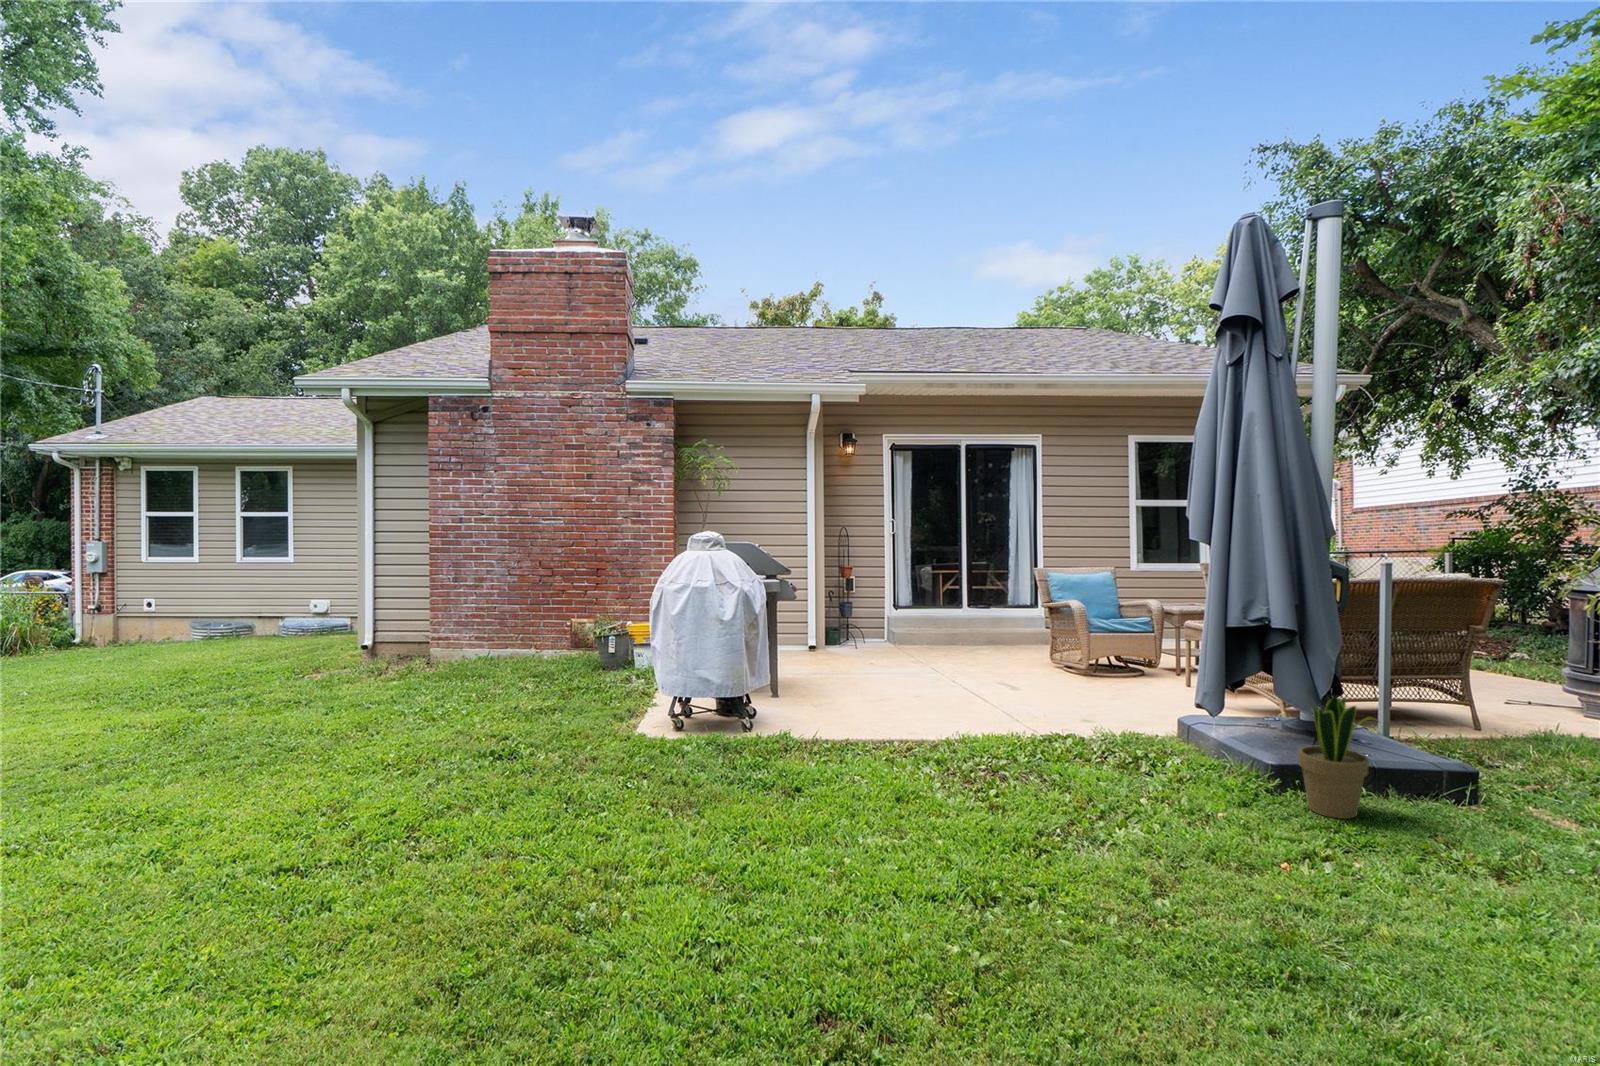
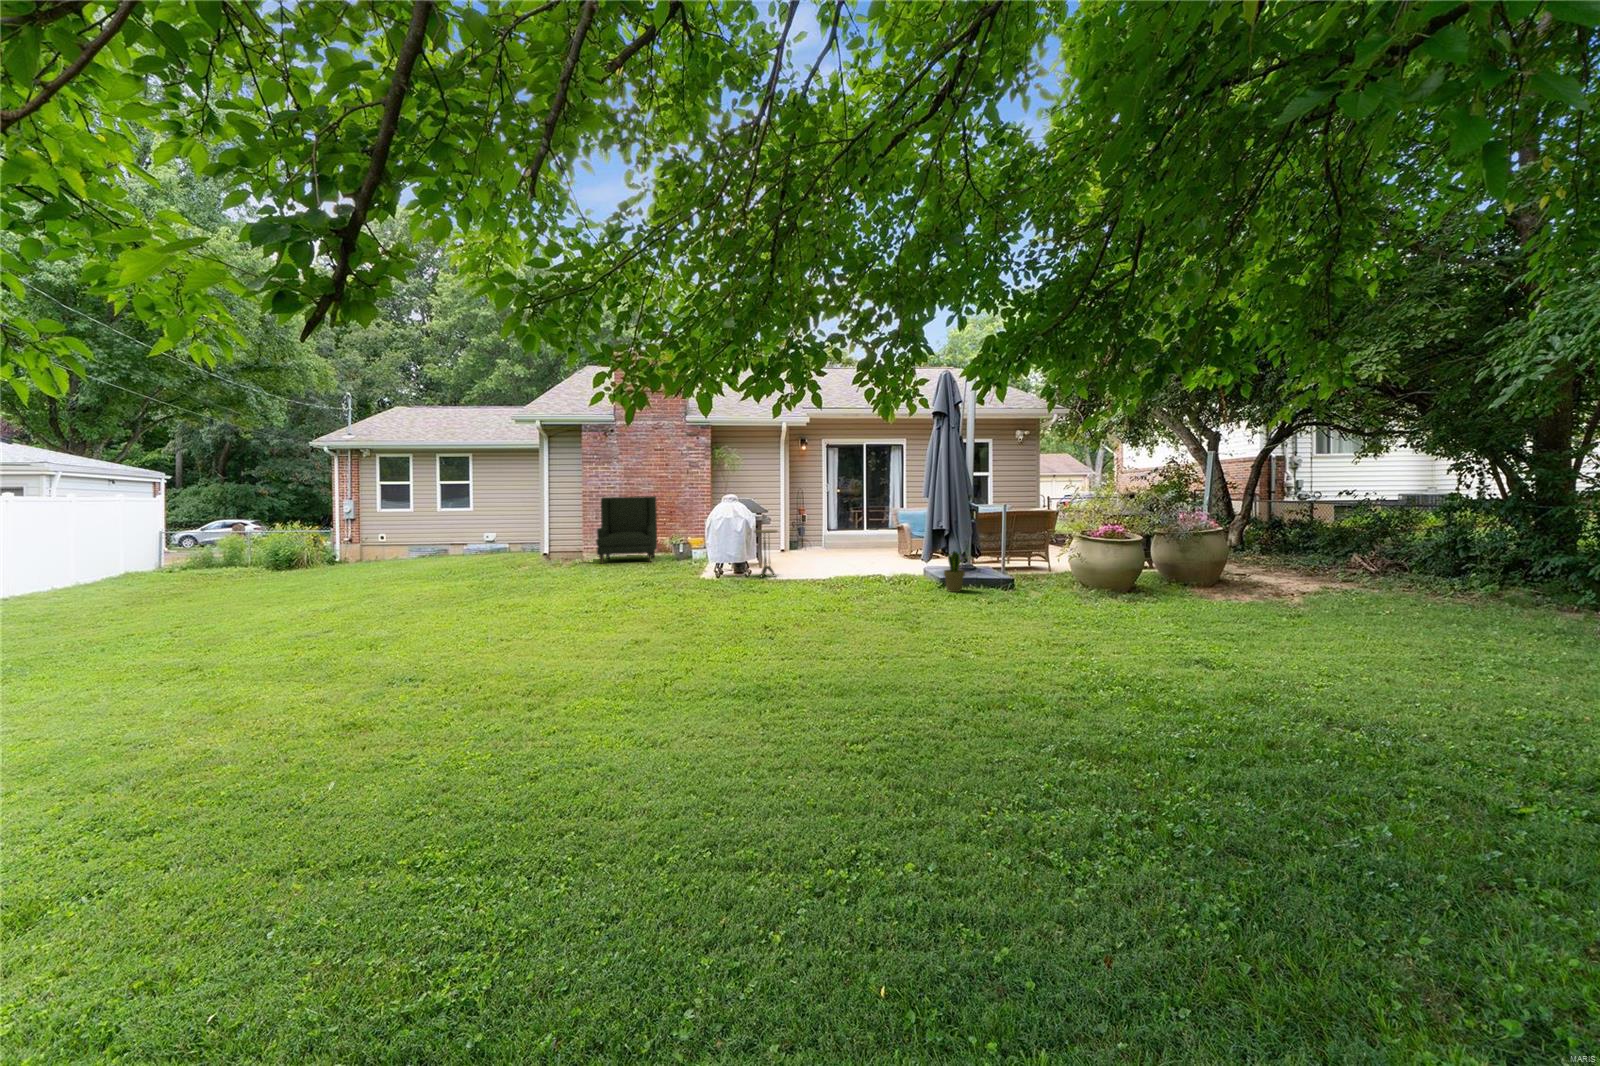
chair: none [438,538,571,675] -> present [596,496,657,564]
side table: none [758,616,815,732] -> present [755,530,777,577]

